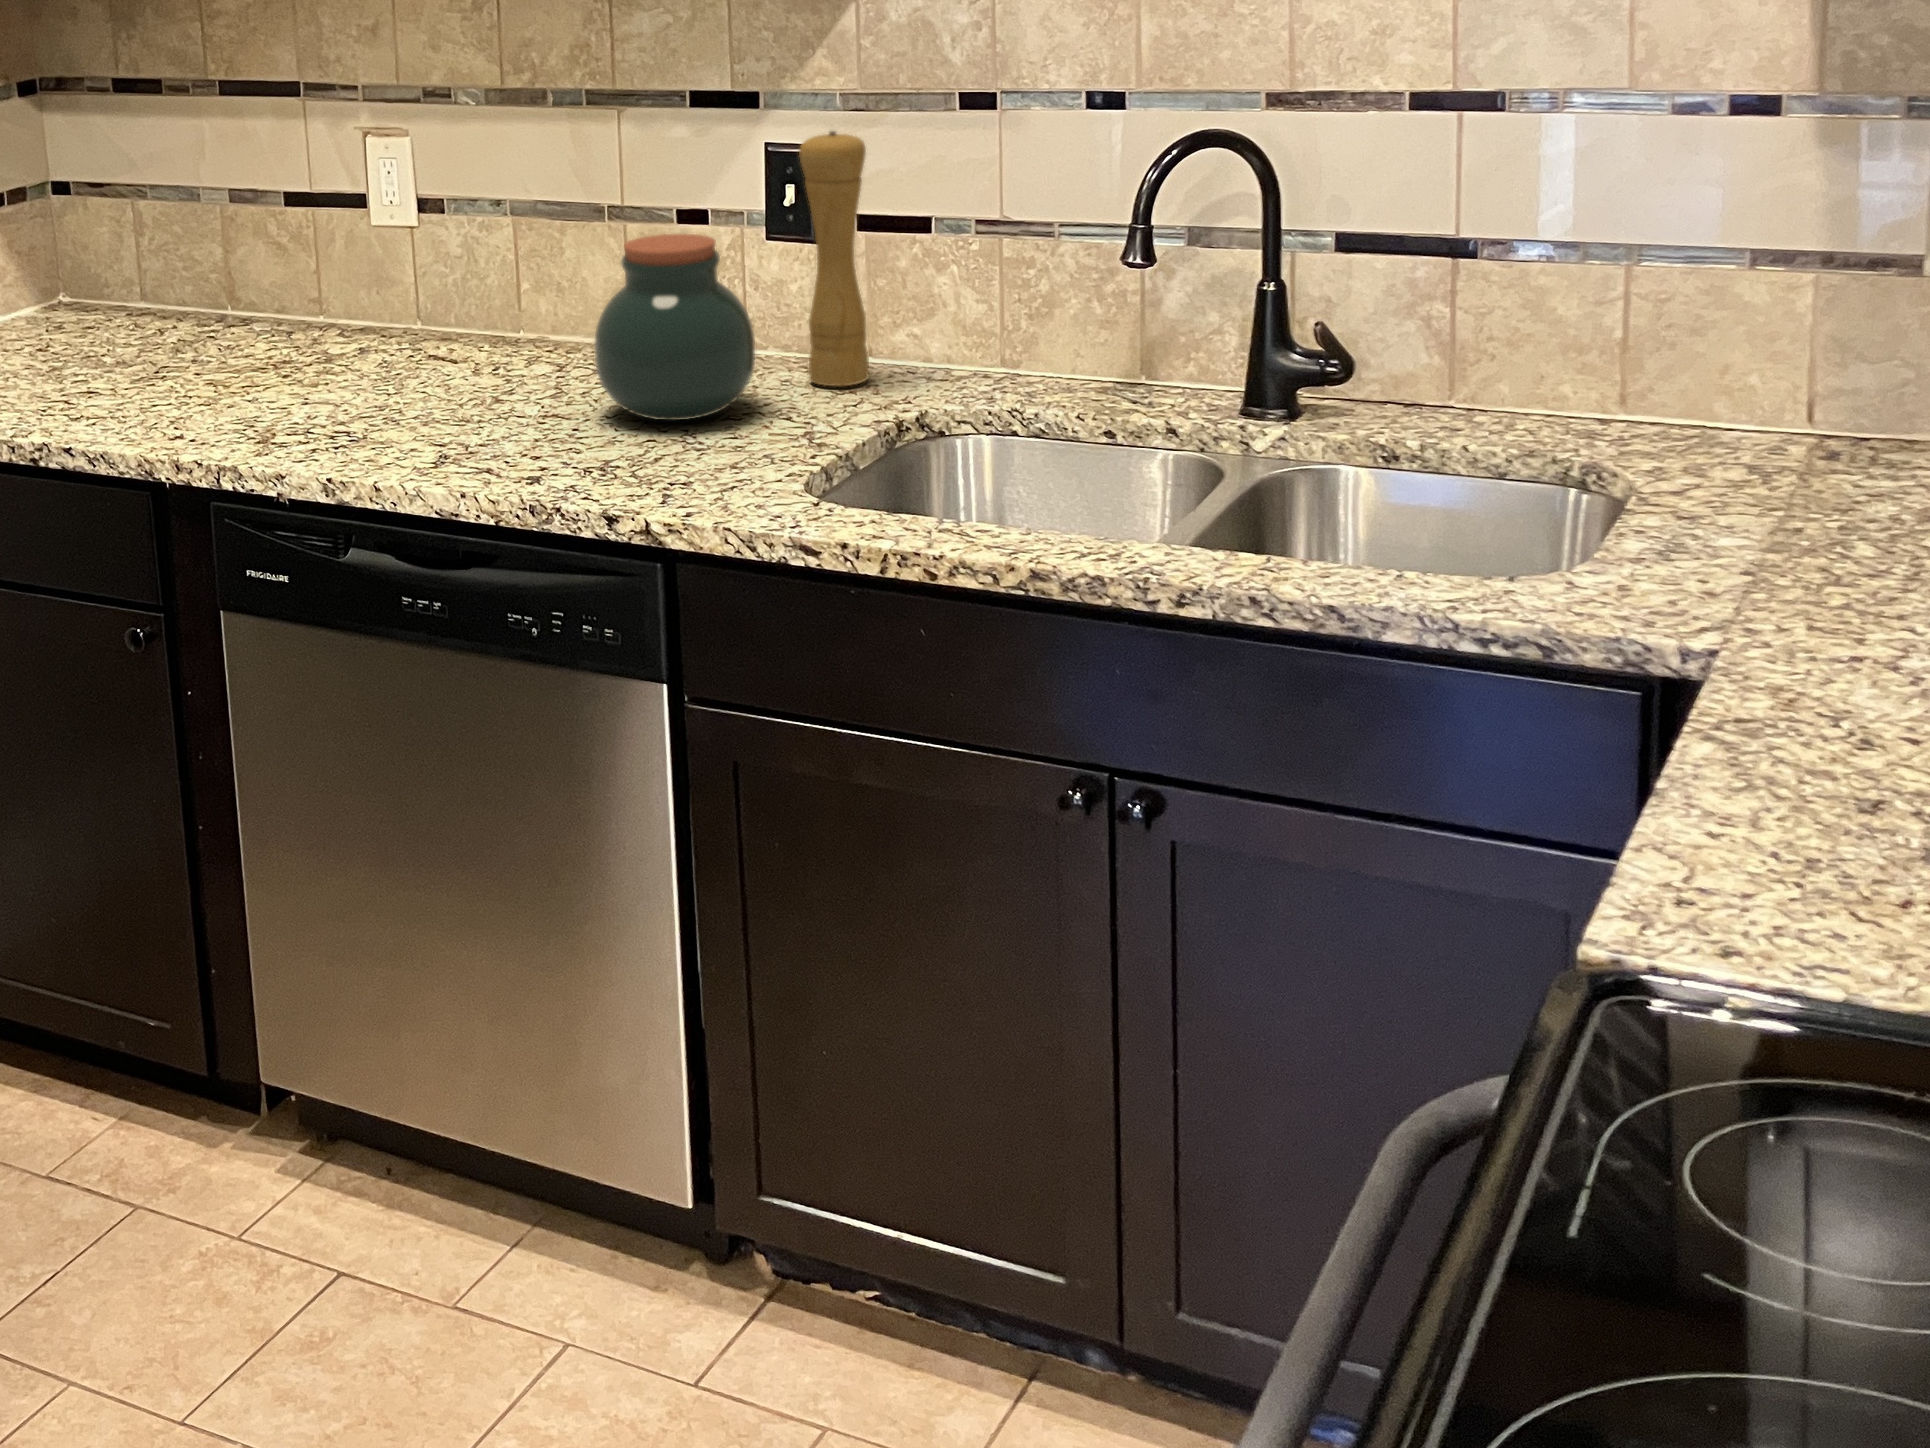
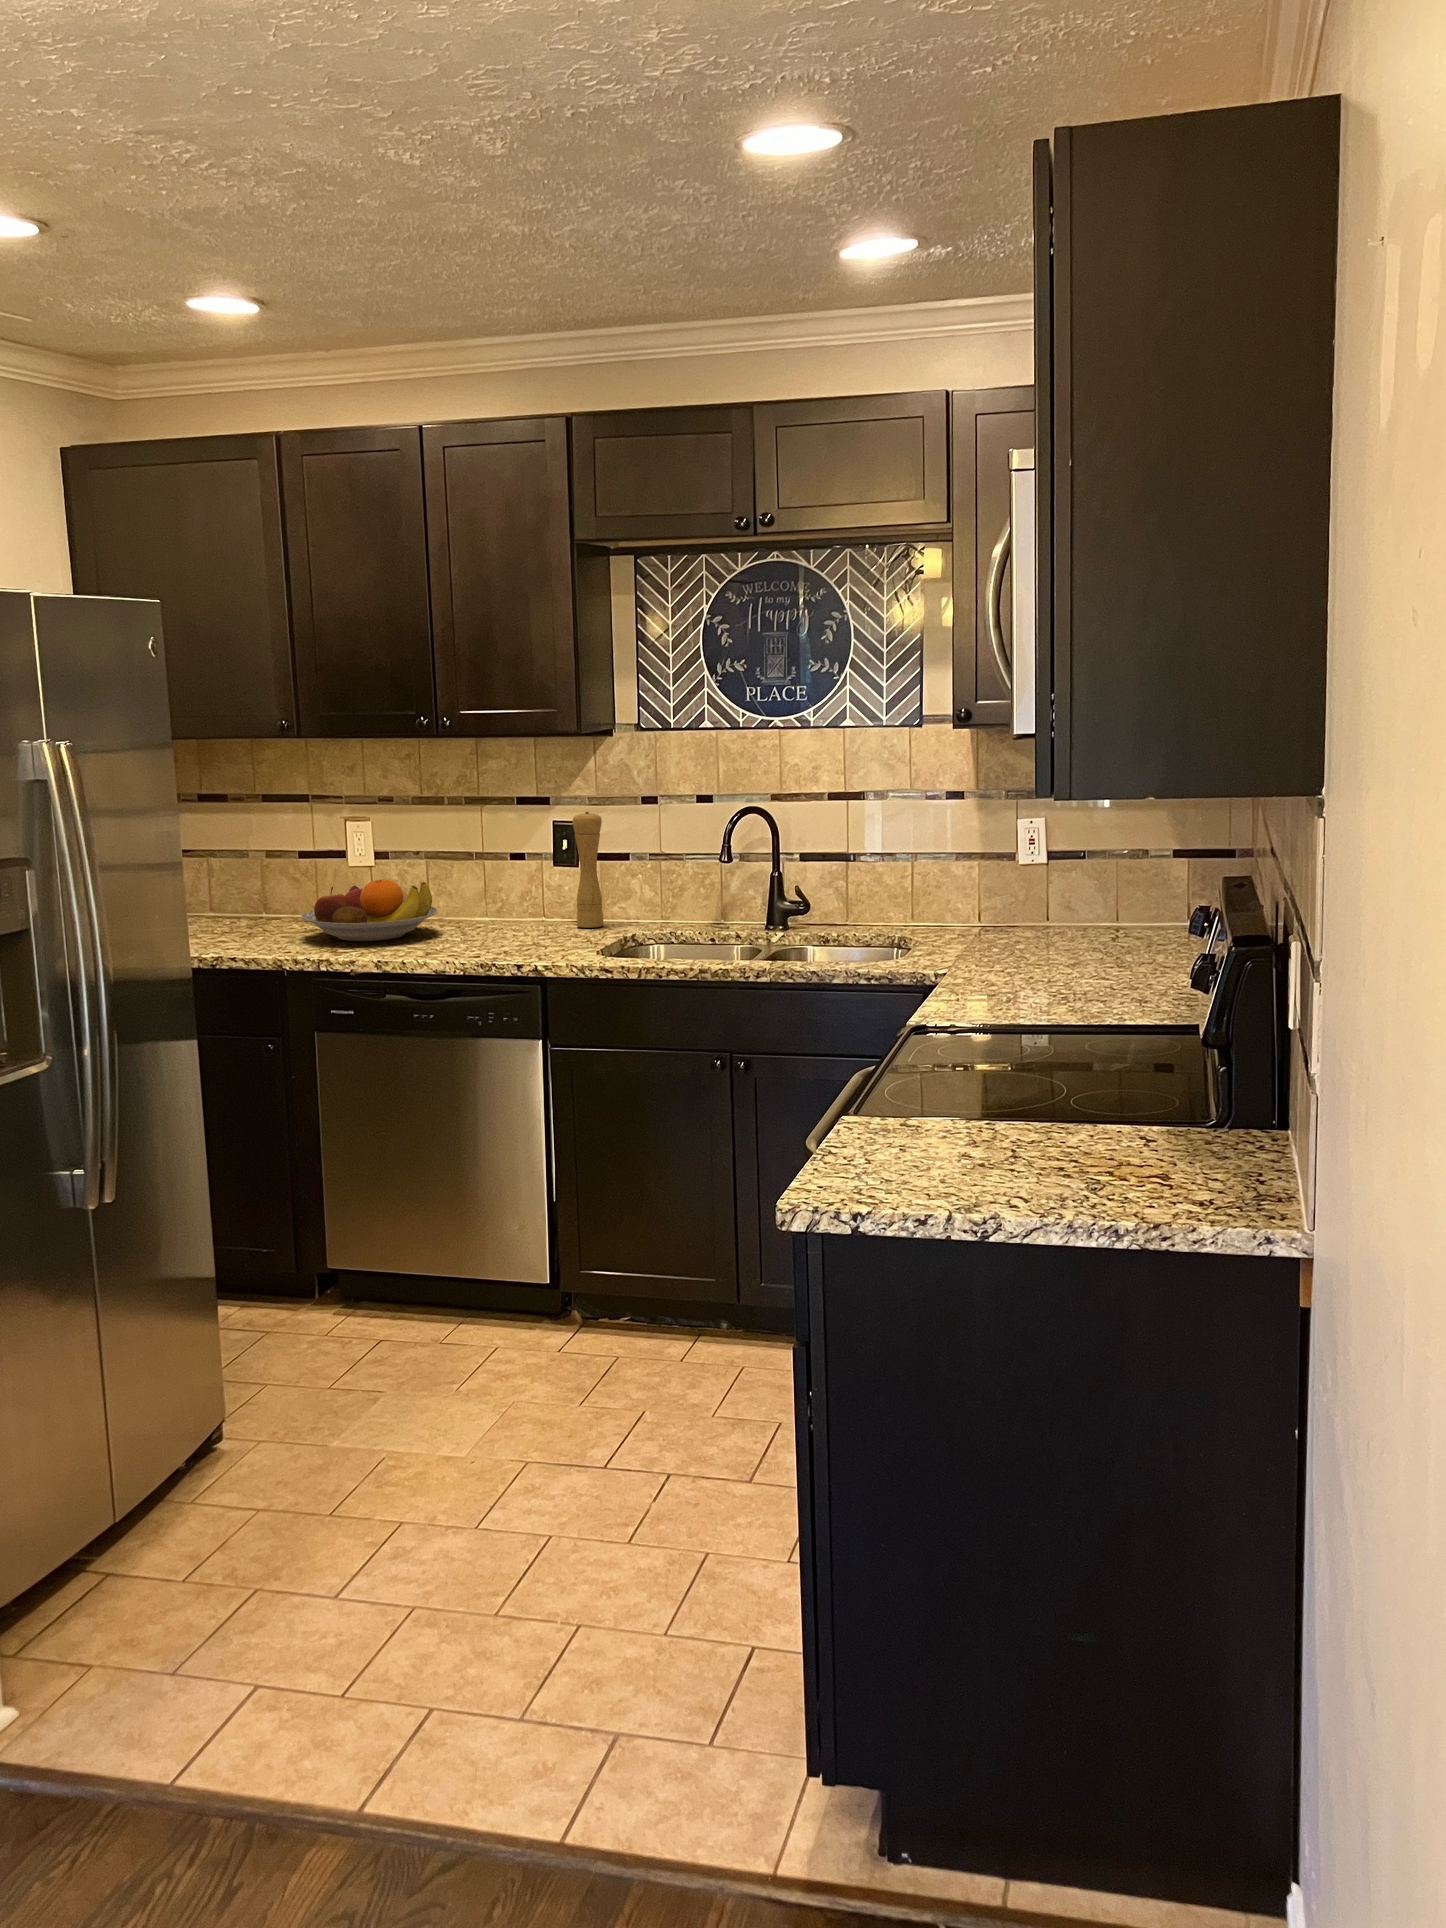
jar: present [594,234,755,421] -> none [487,856,559,939]
fruit bowl: none [226,276,510,409] -> present [301,879,438,941]

